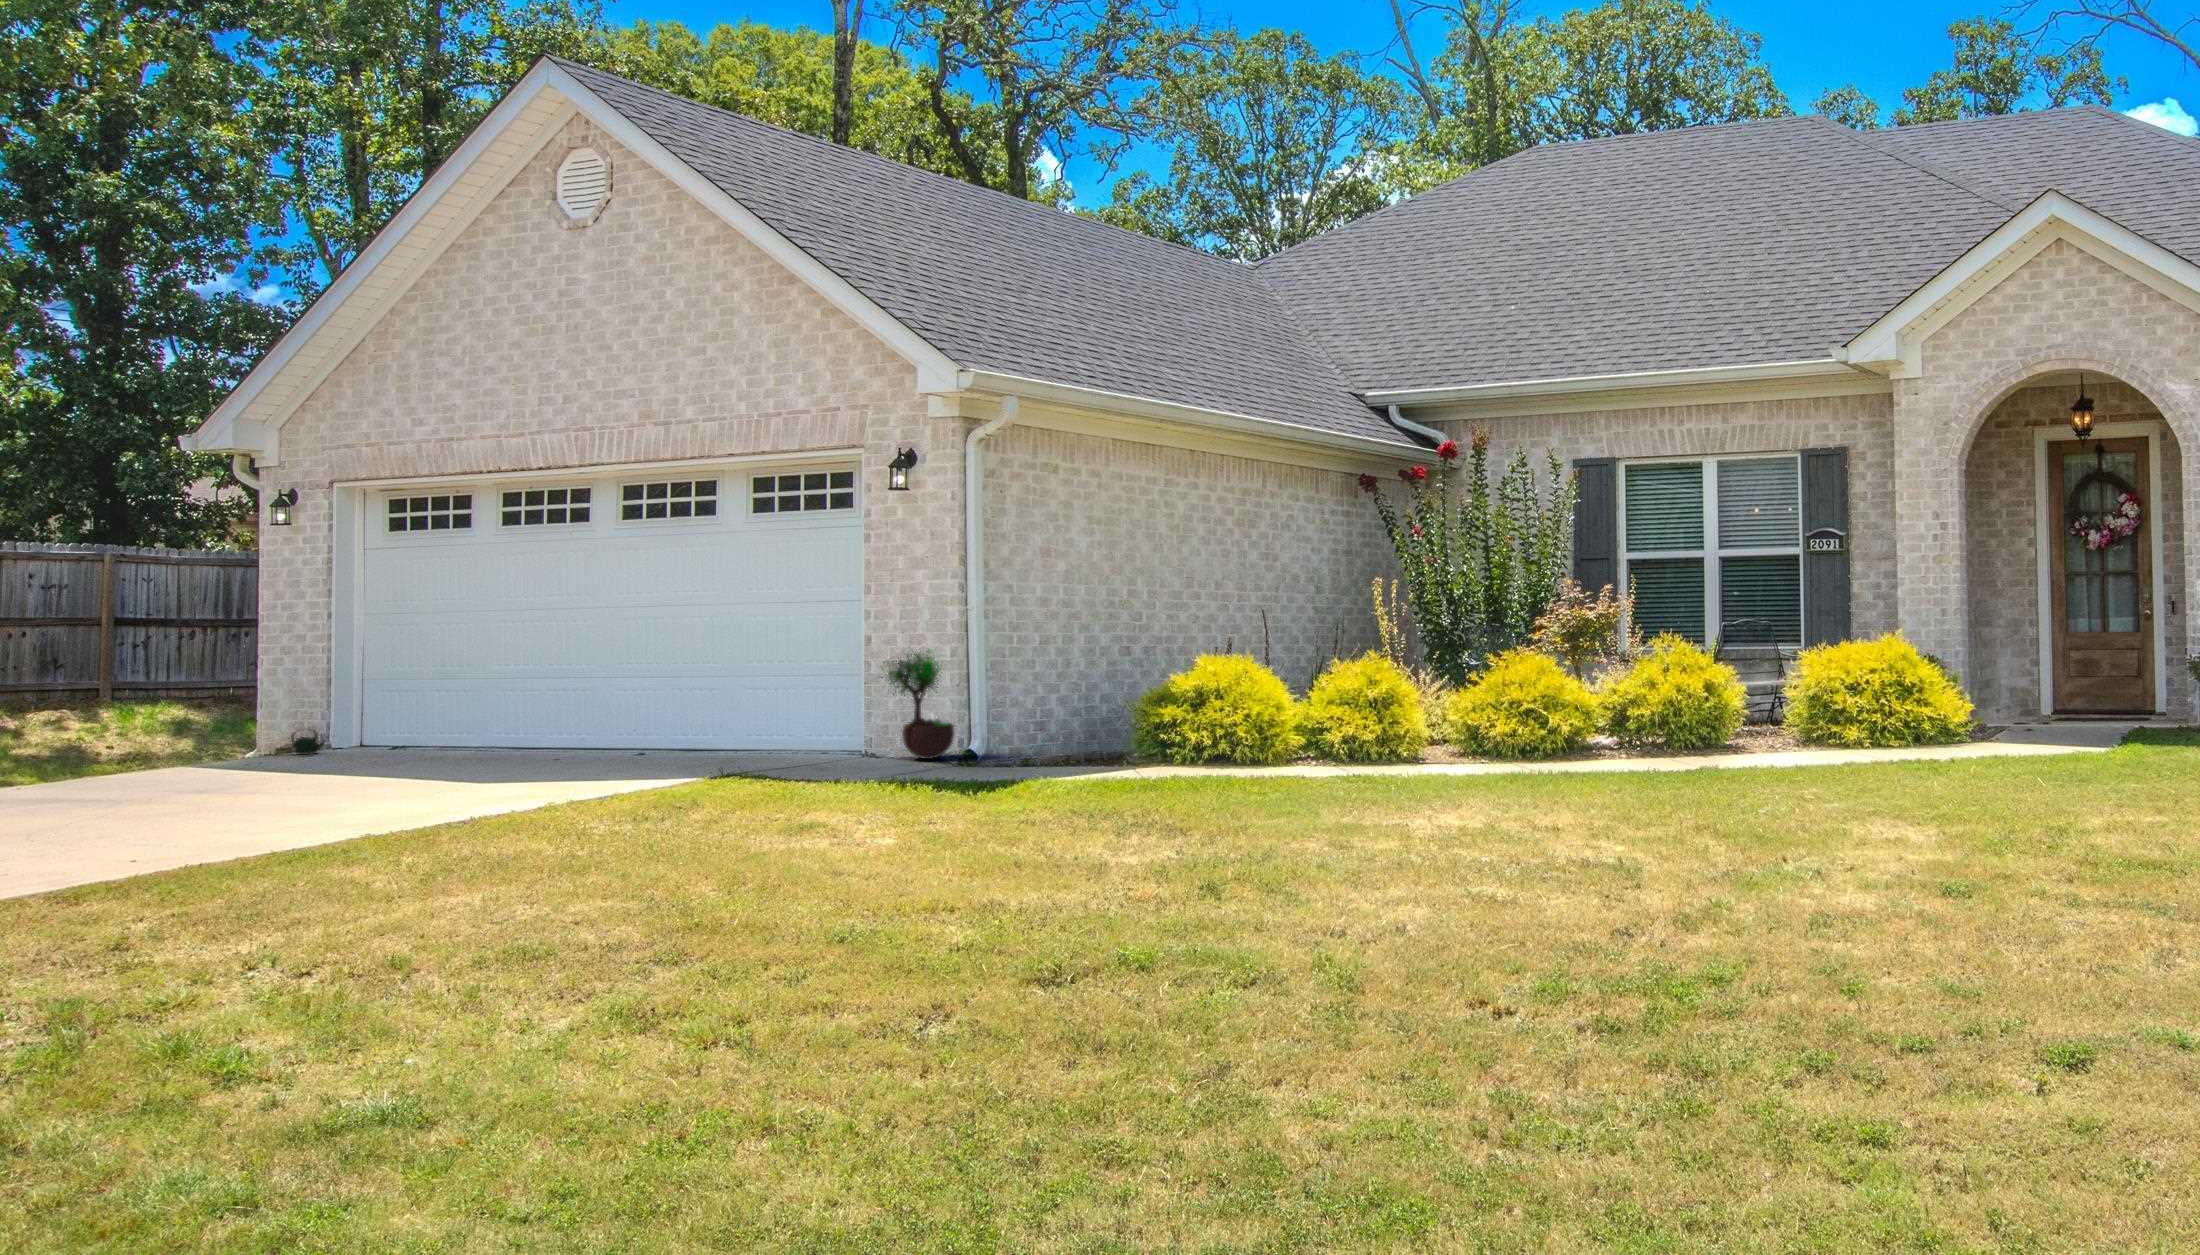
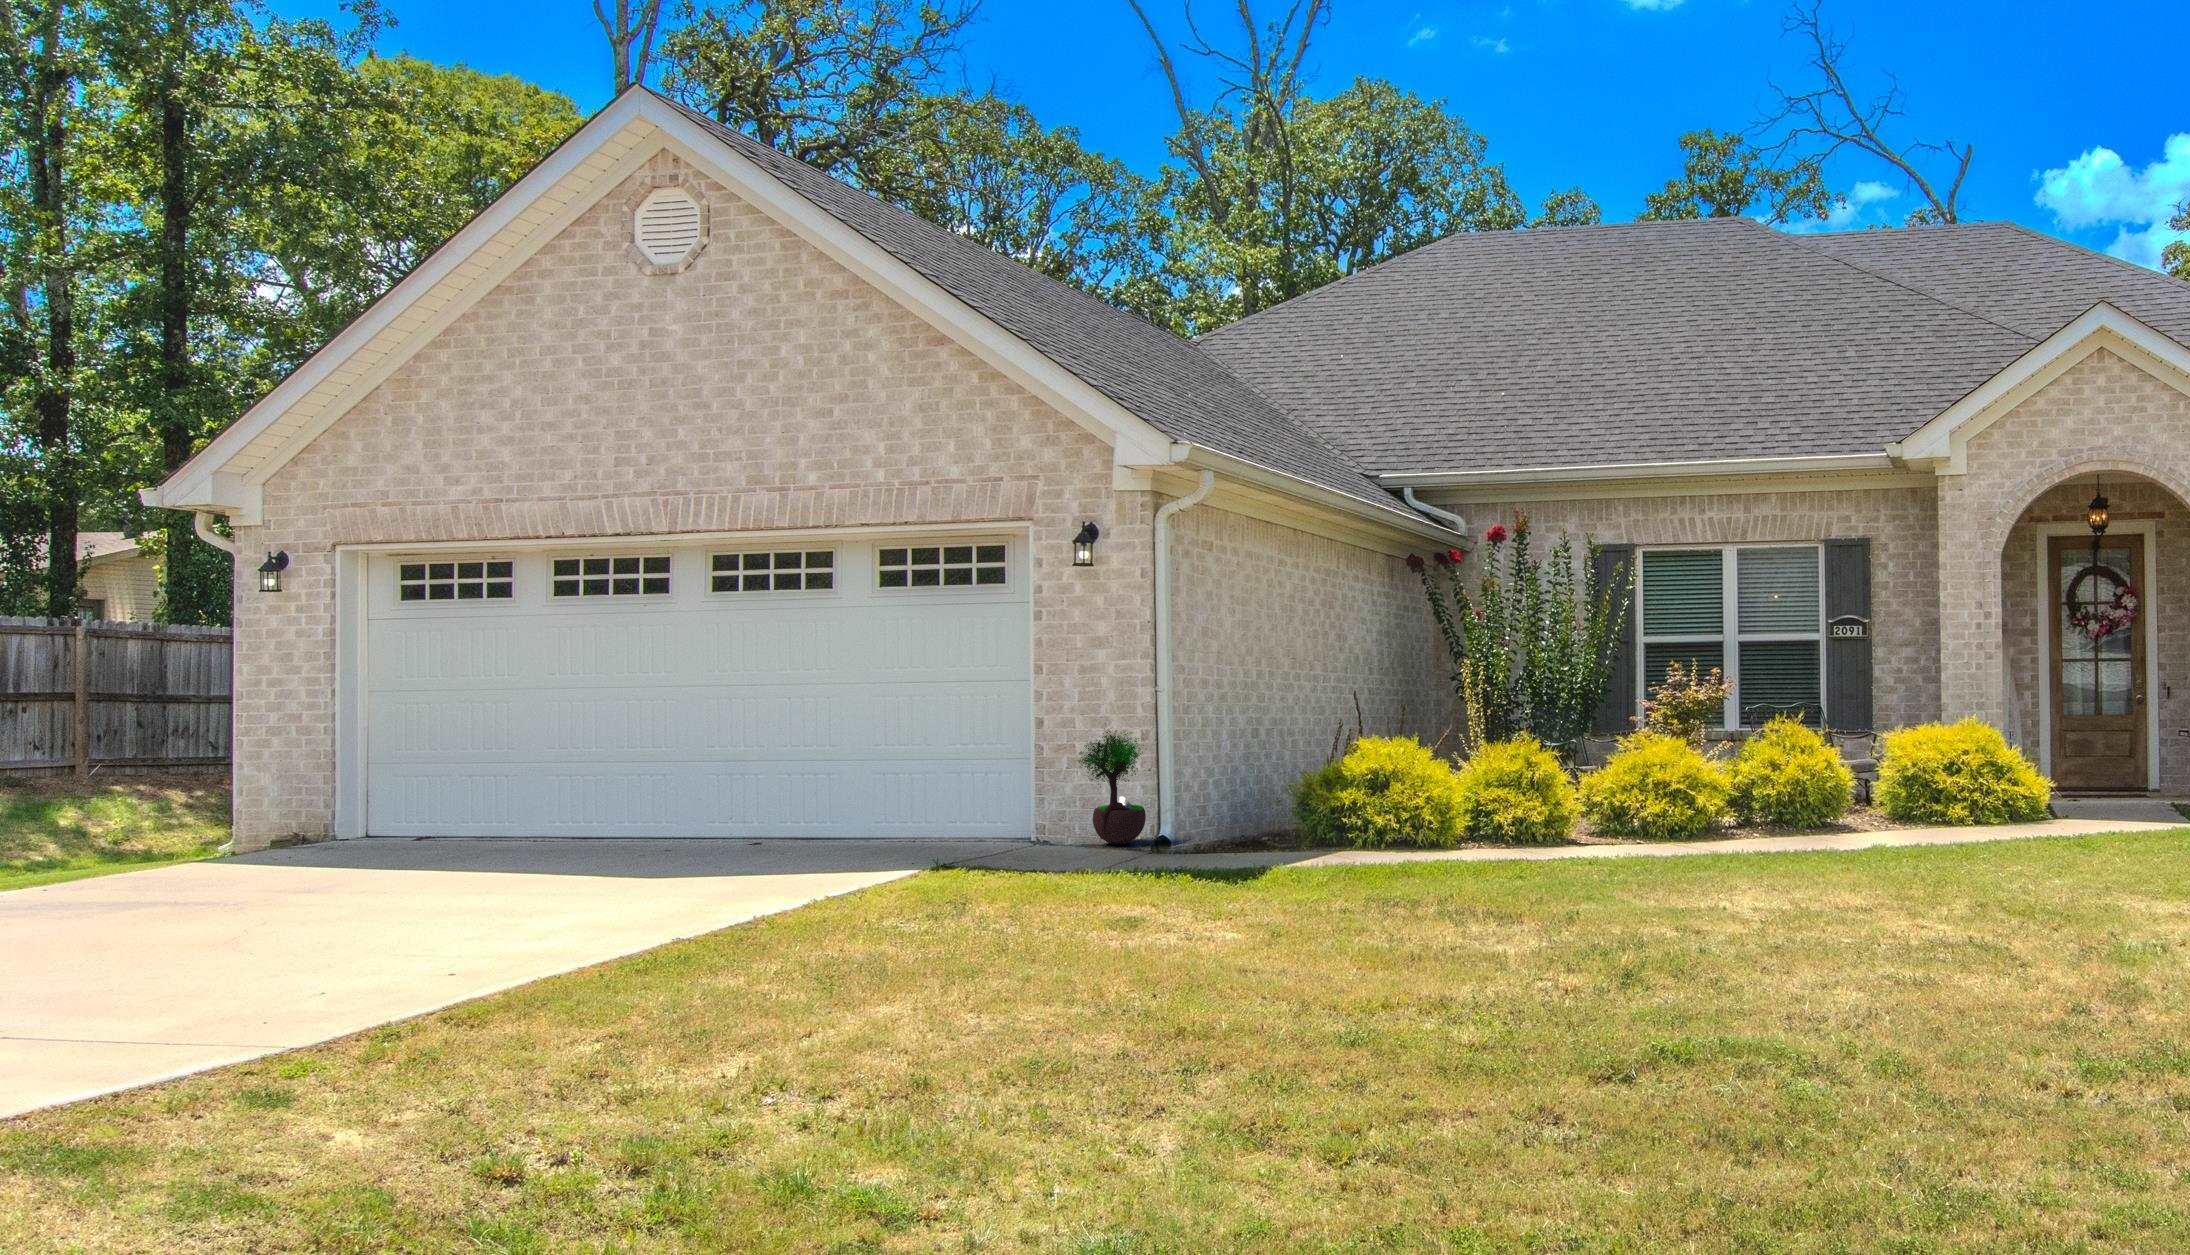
watering can: present [291,730,324,755] -> none [266,816,316,845]

